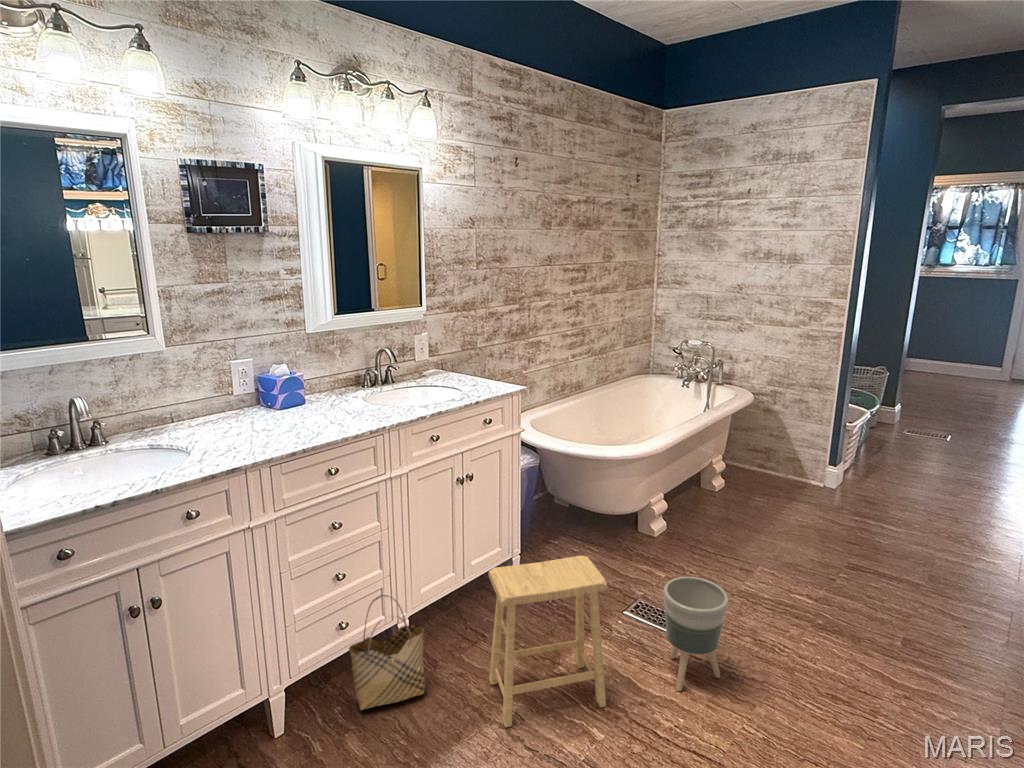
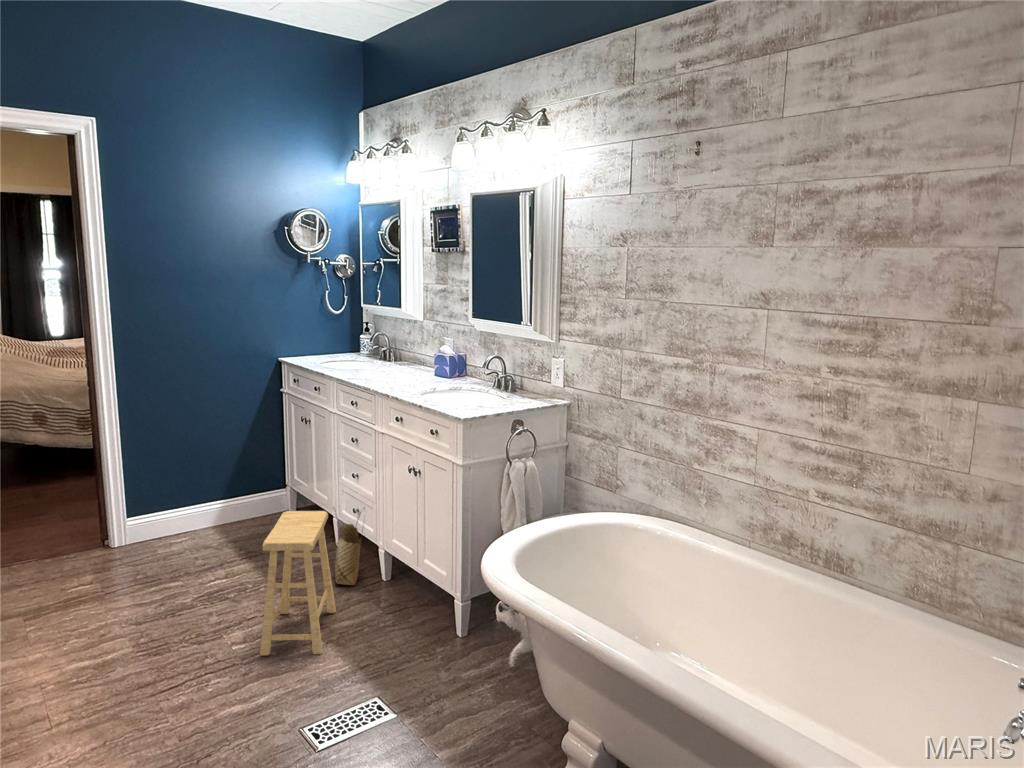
planter: present [664,577,728,691] -> none [214,606,286,731]

